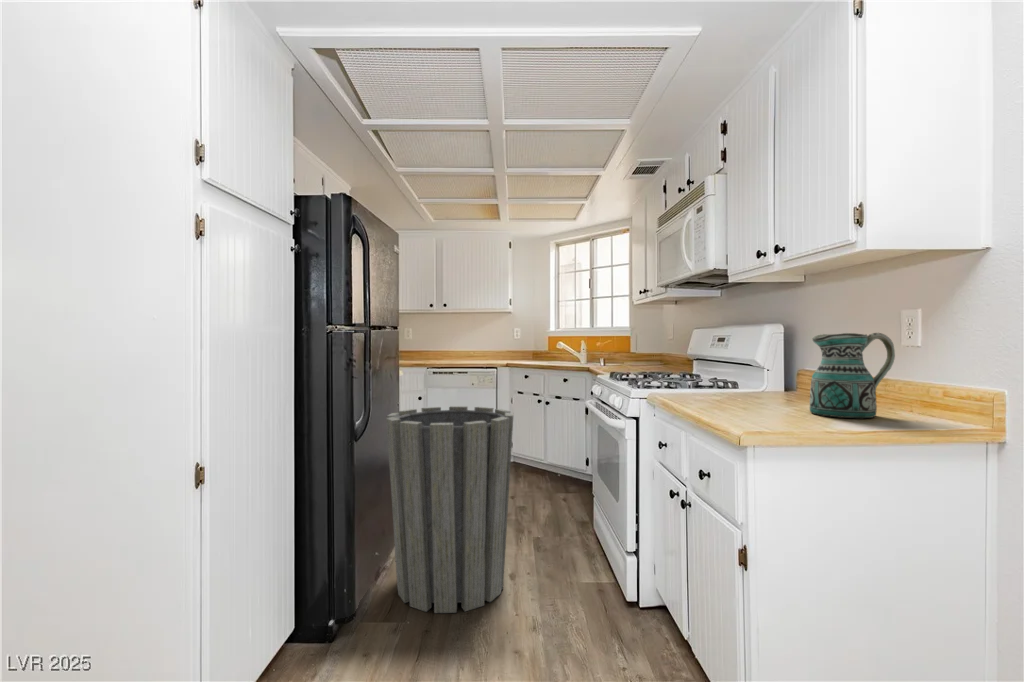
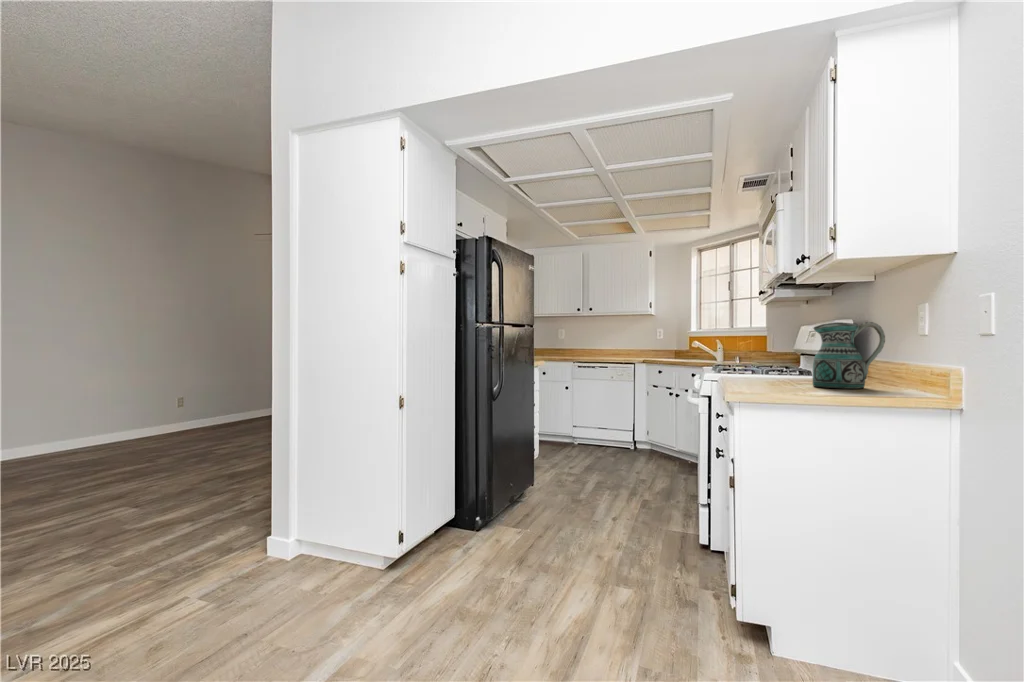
trash can: present [386,406,513,613] -> none [518,387,614,532]

